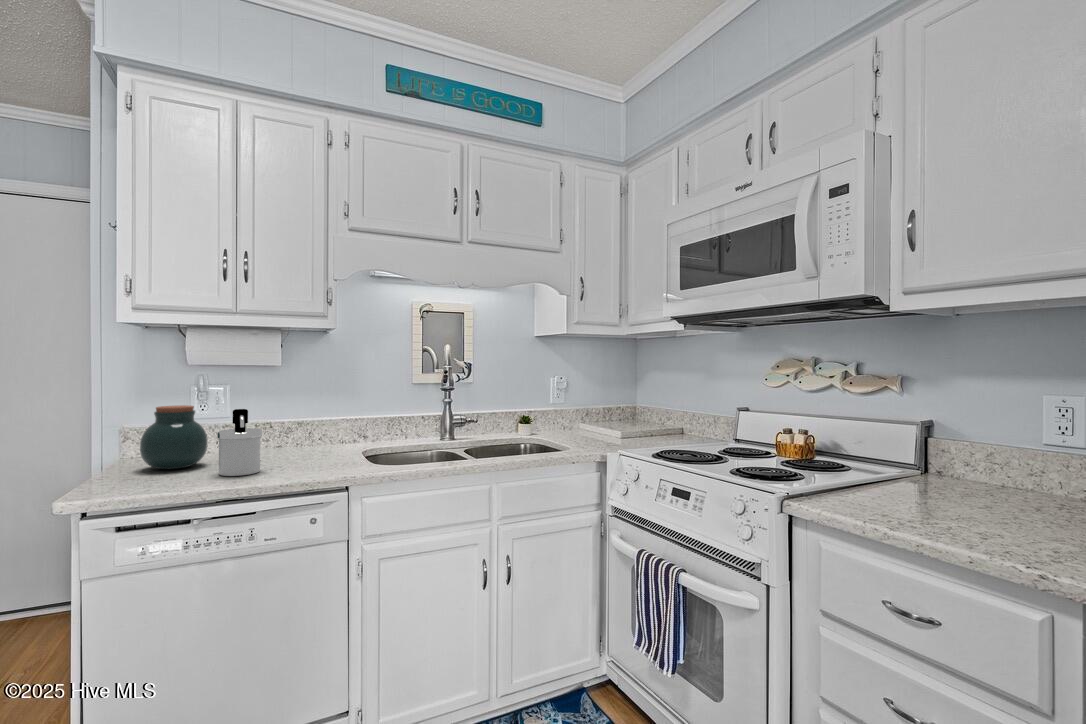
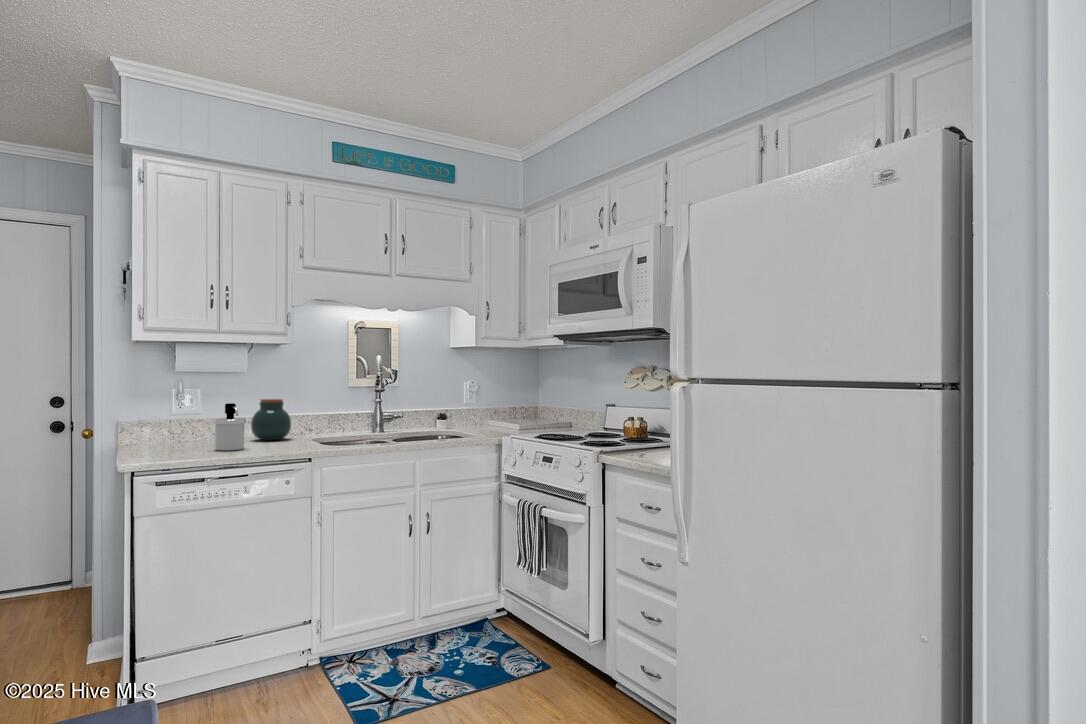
jar: present [140,405,208,469] -> present [251,399,291,440]

